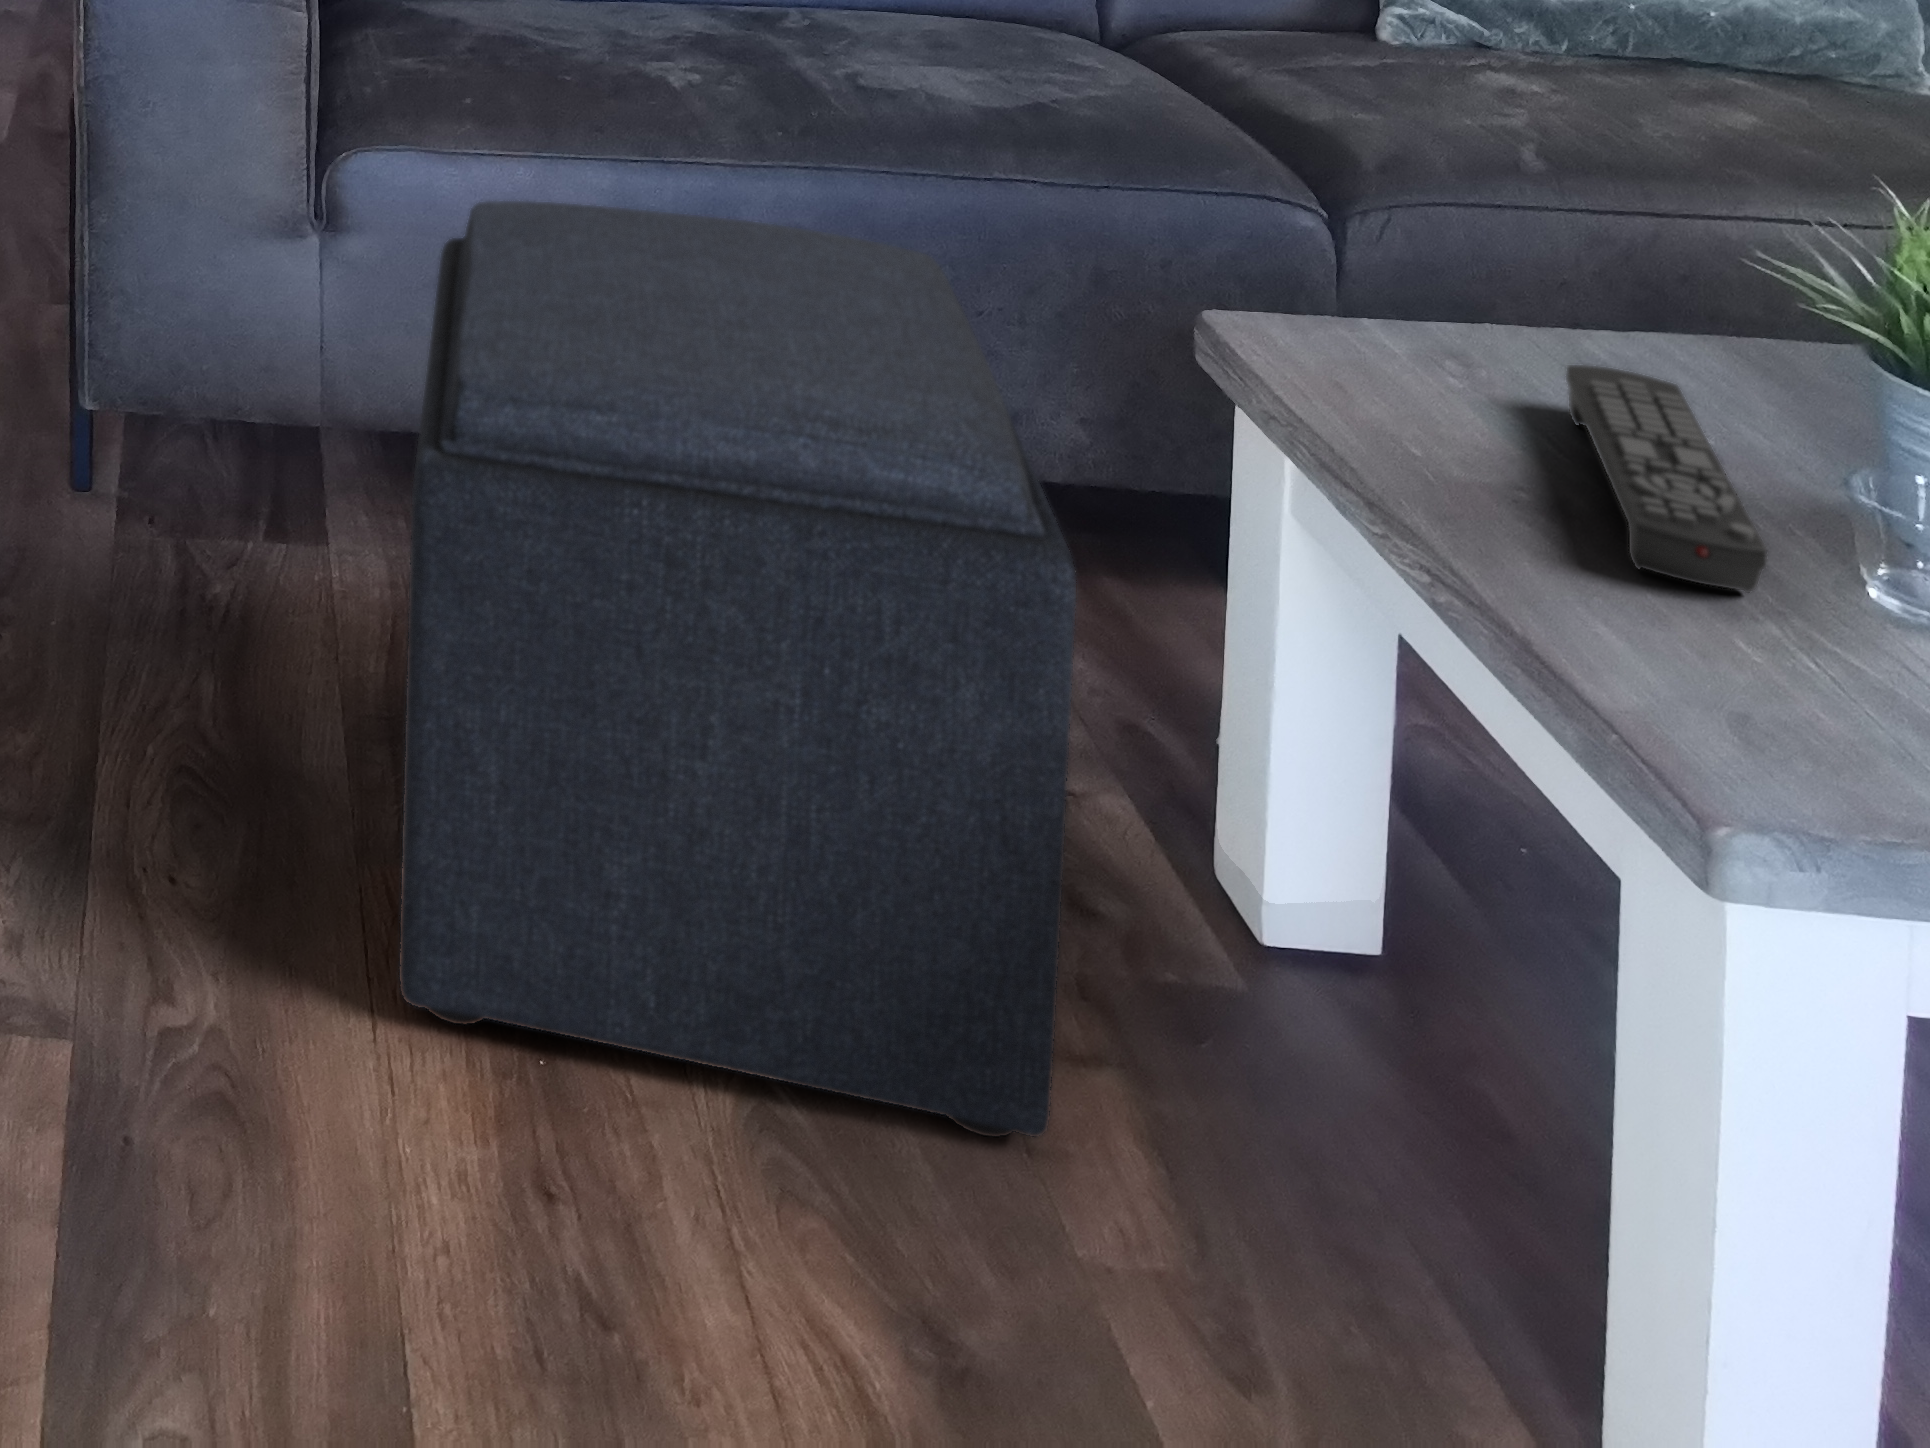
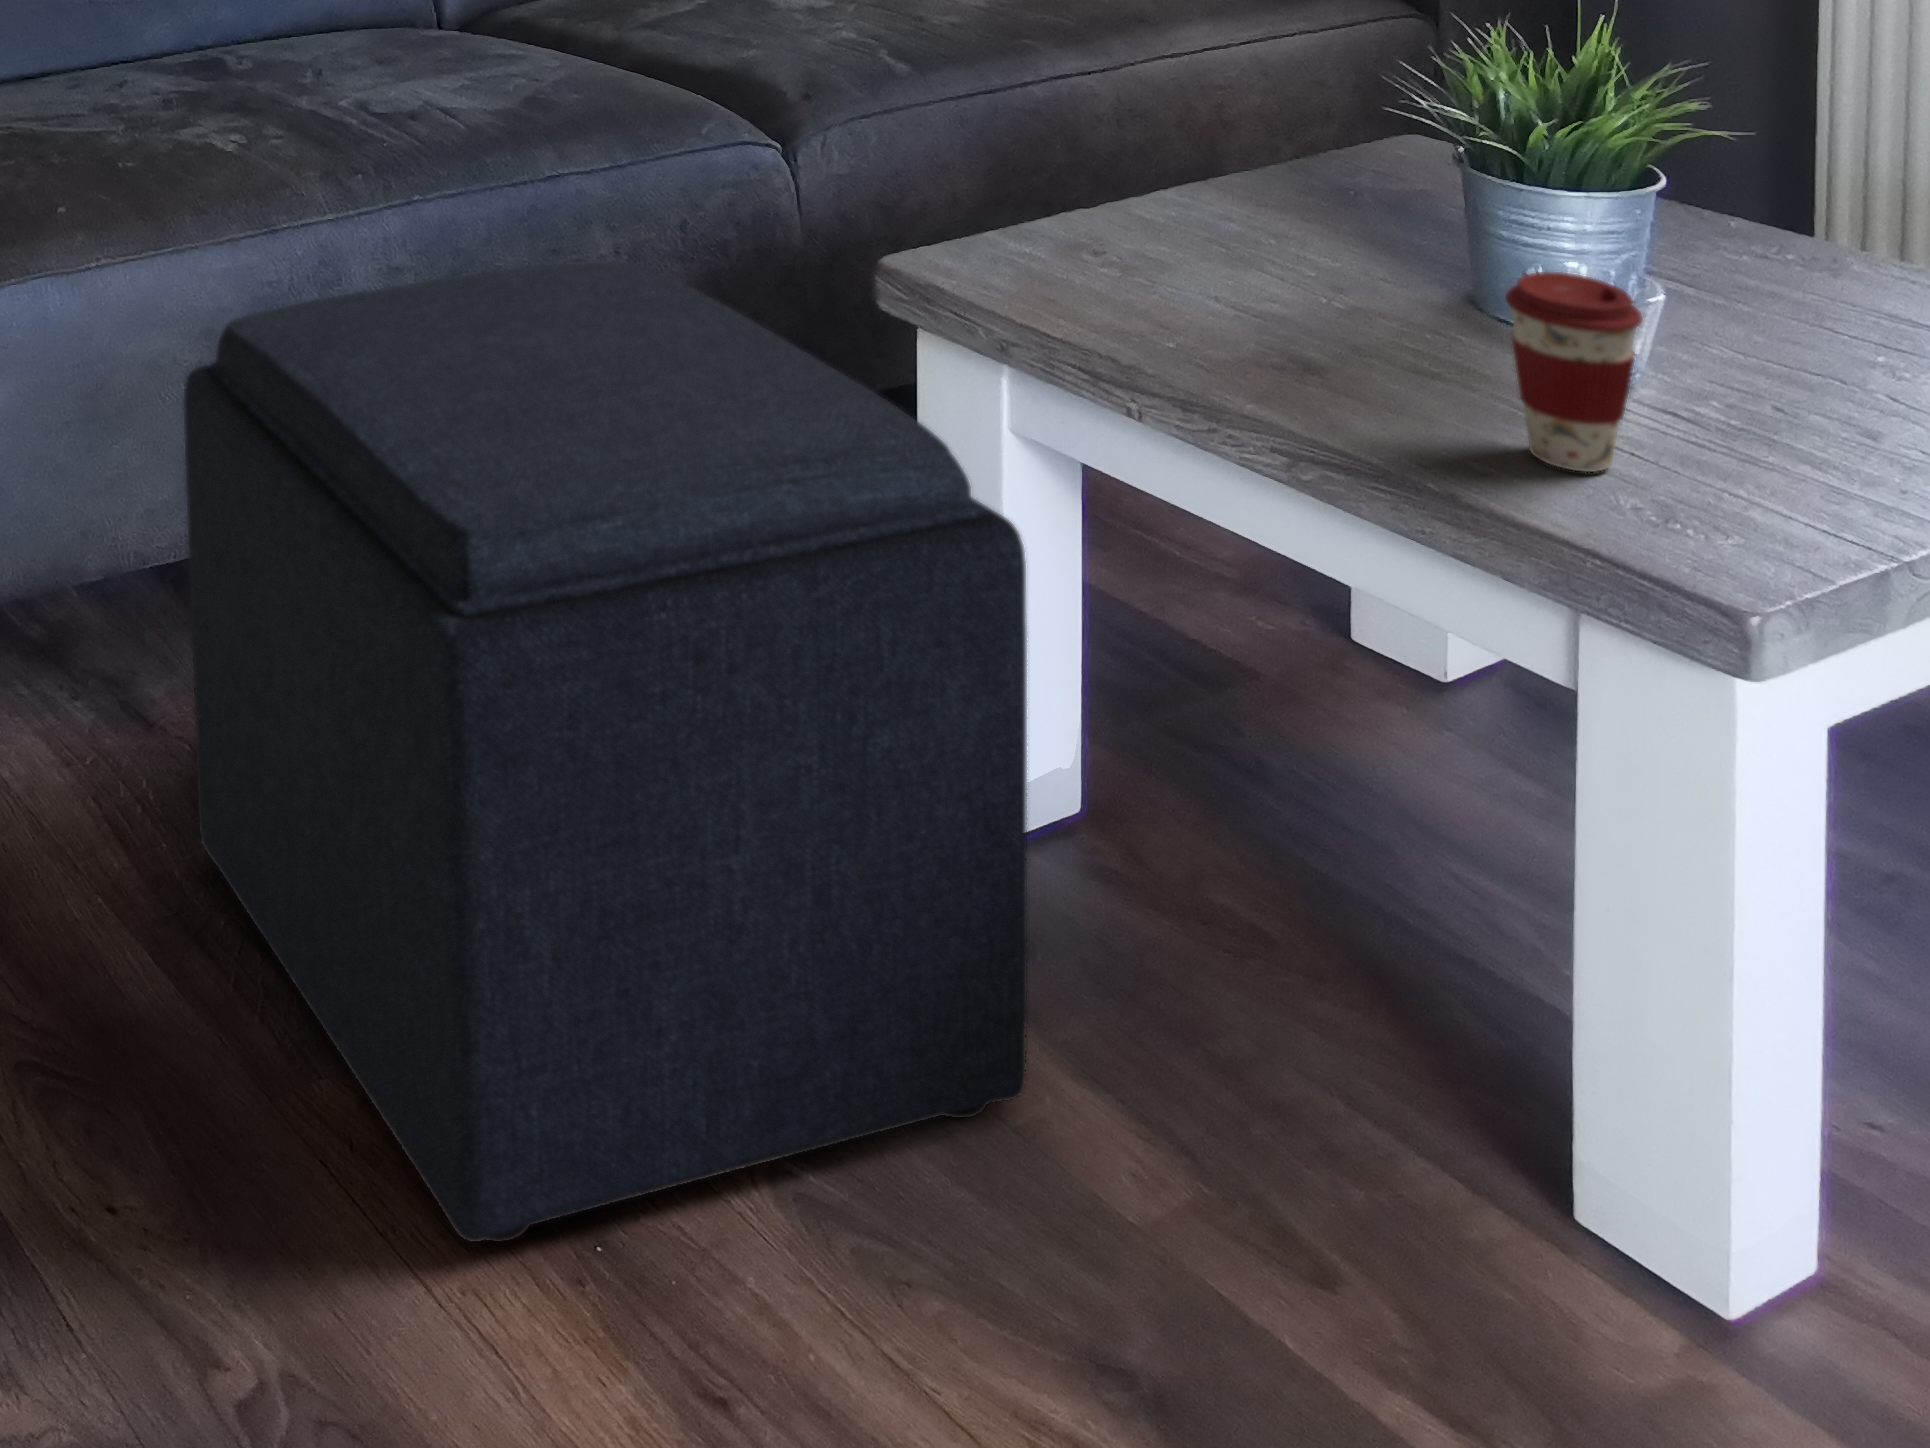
remote control: present [1566,365,1767,592] -> none [1159,221,1464,392]
coffee cup: none [1735,469,1903,710] -> present [1505,272,1643,472]

